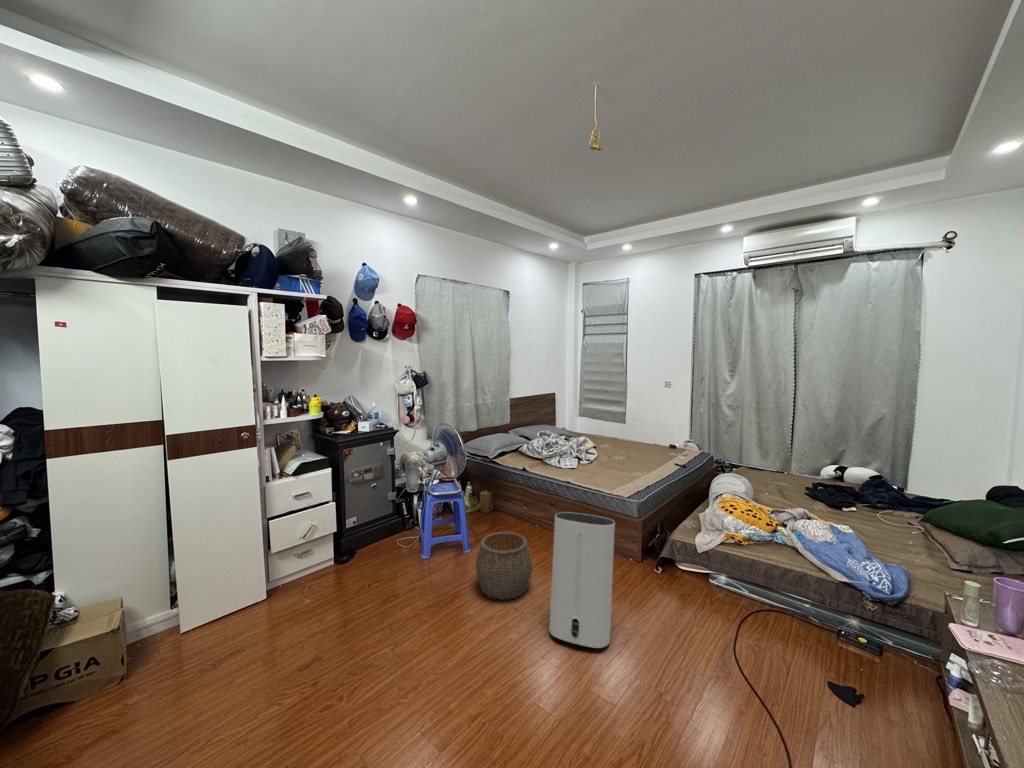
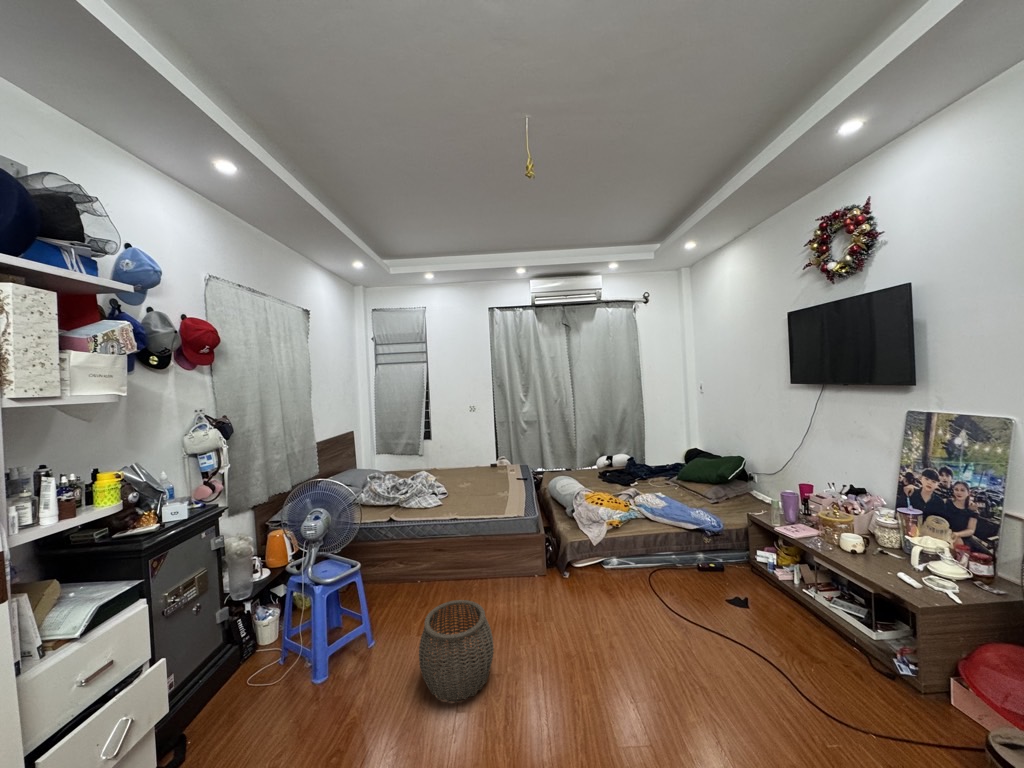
air purifier: present [549,512,615,648] -> none [538,539,618,699]

